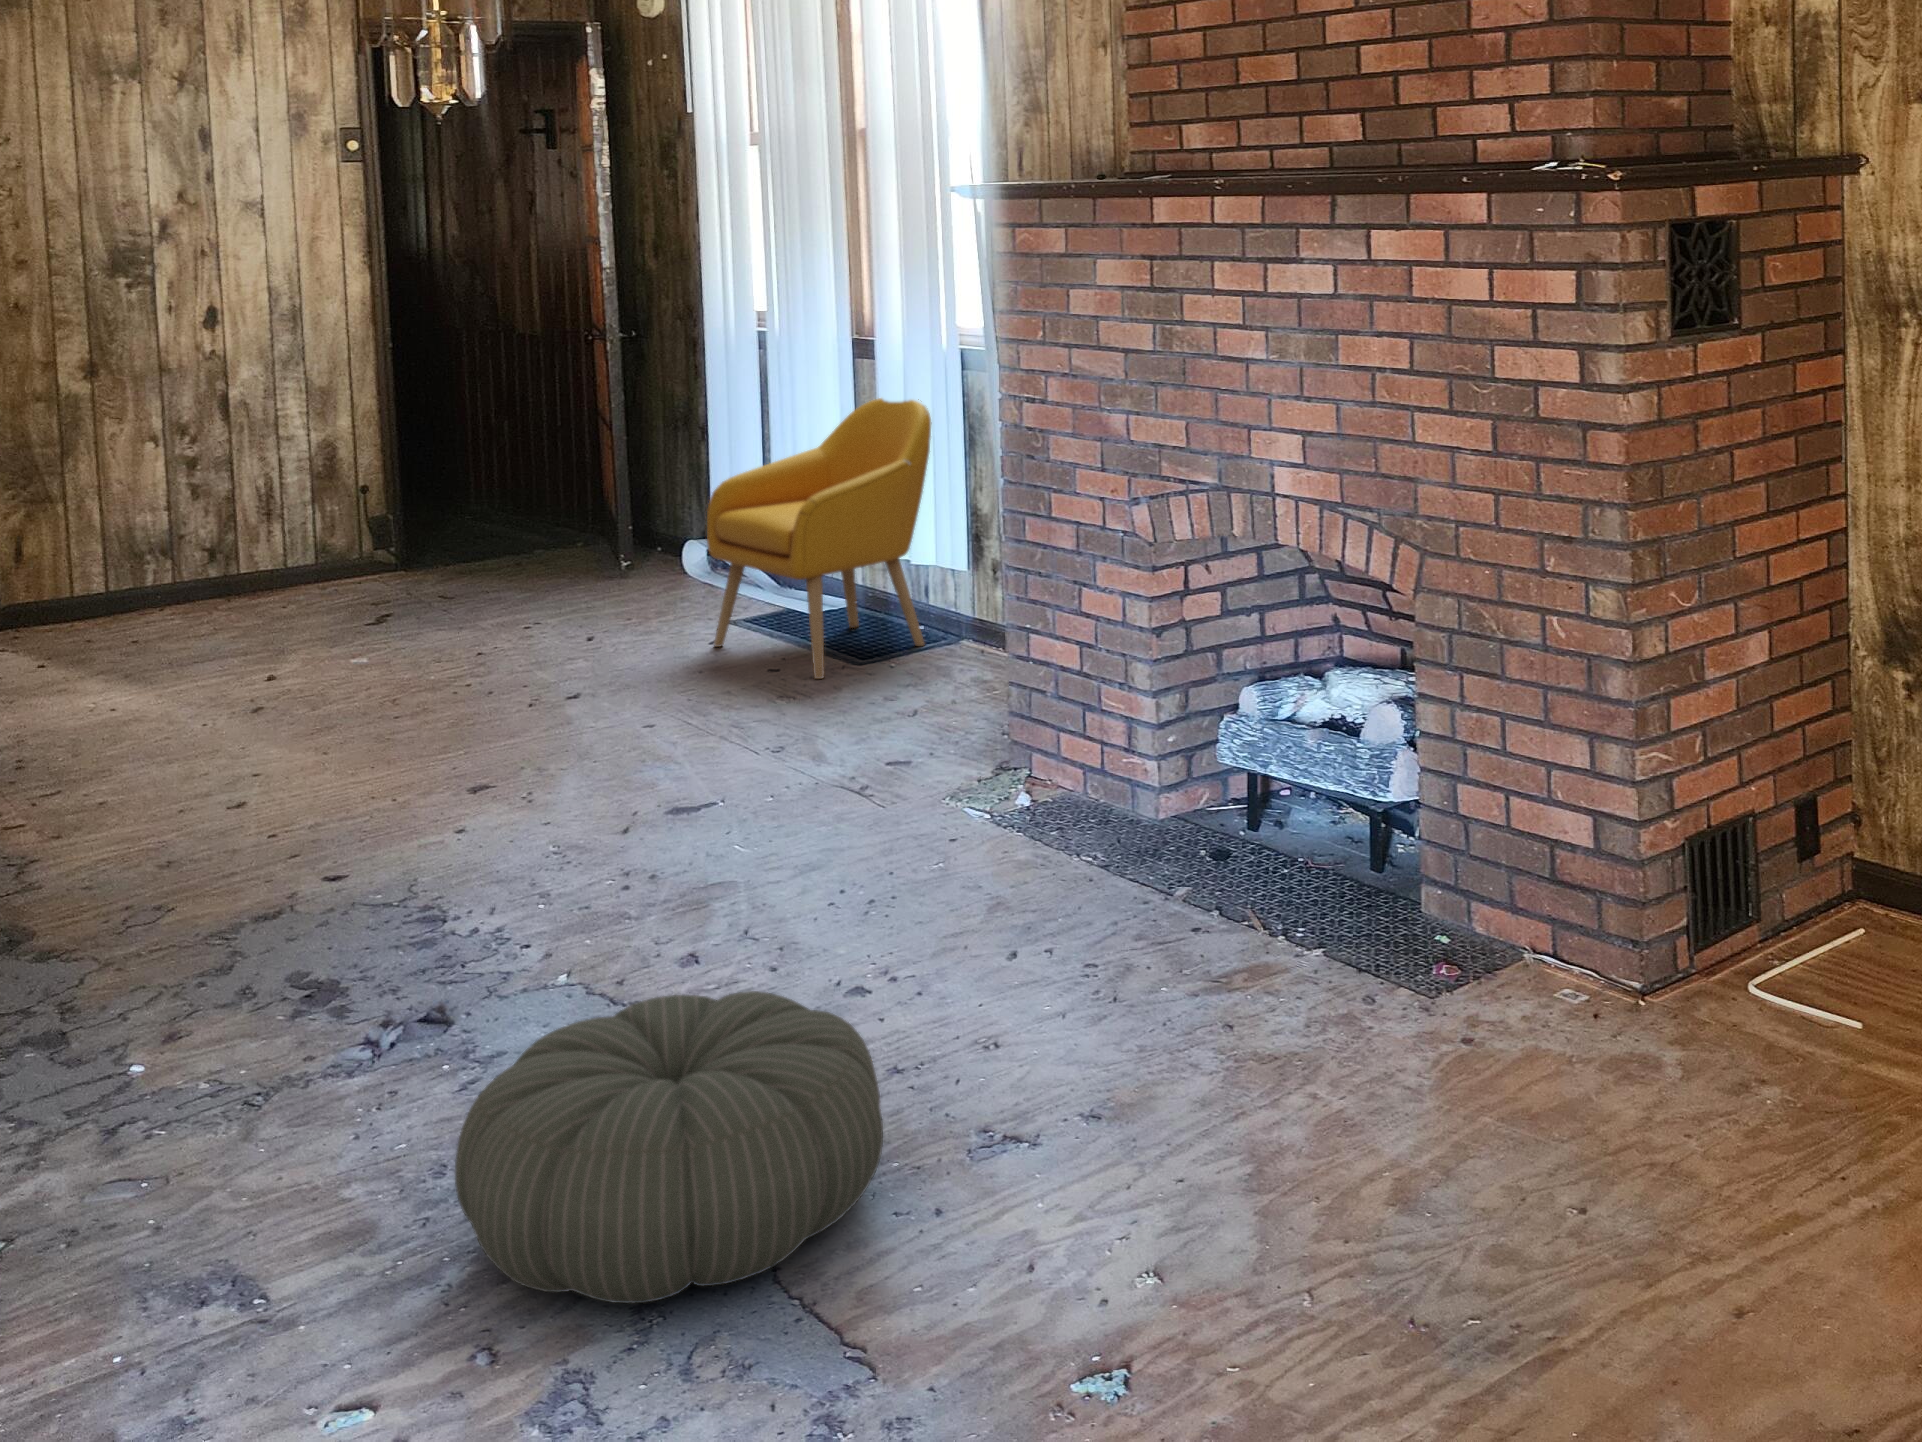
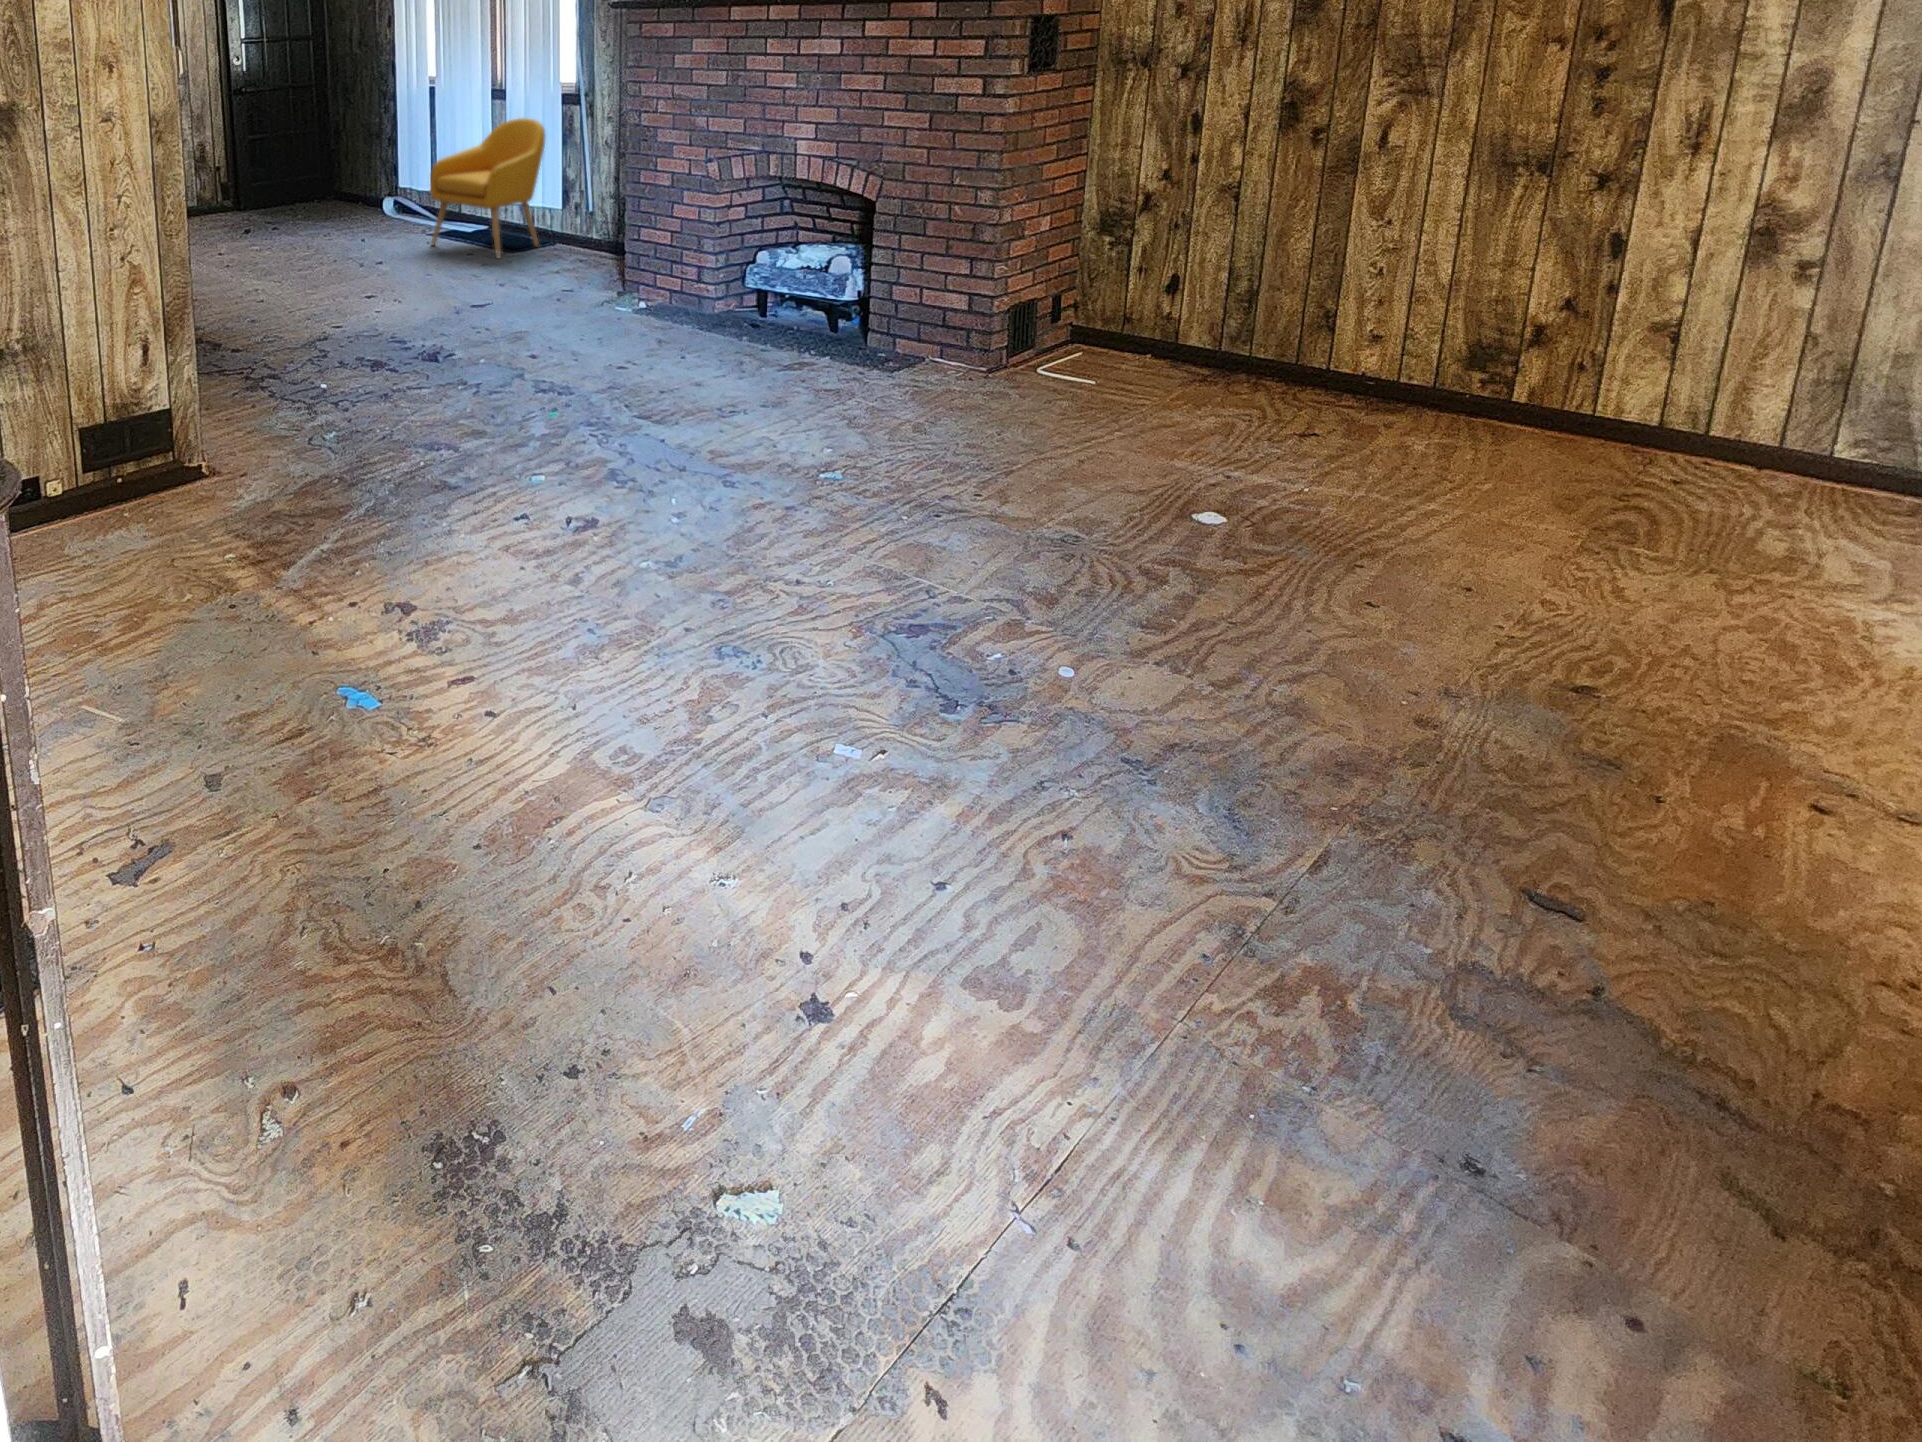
pouf: present [455,991,883,1304] -> none [540,343,706,444]

